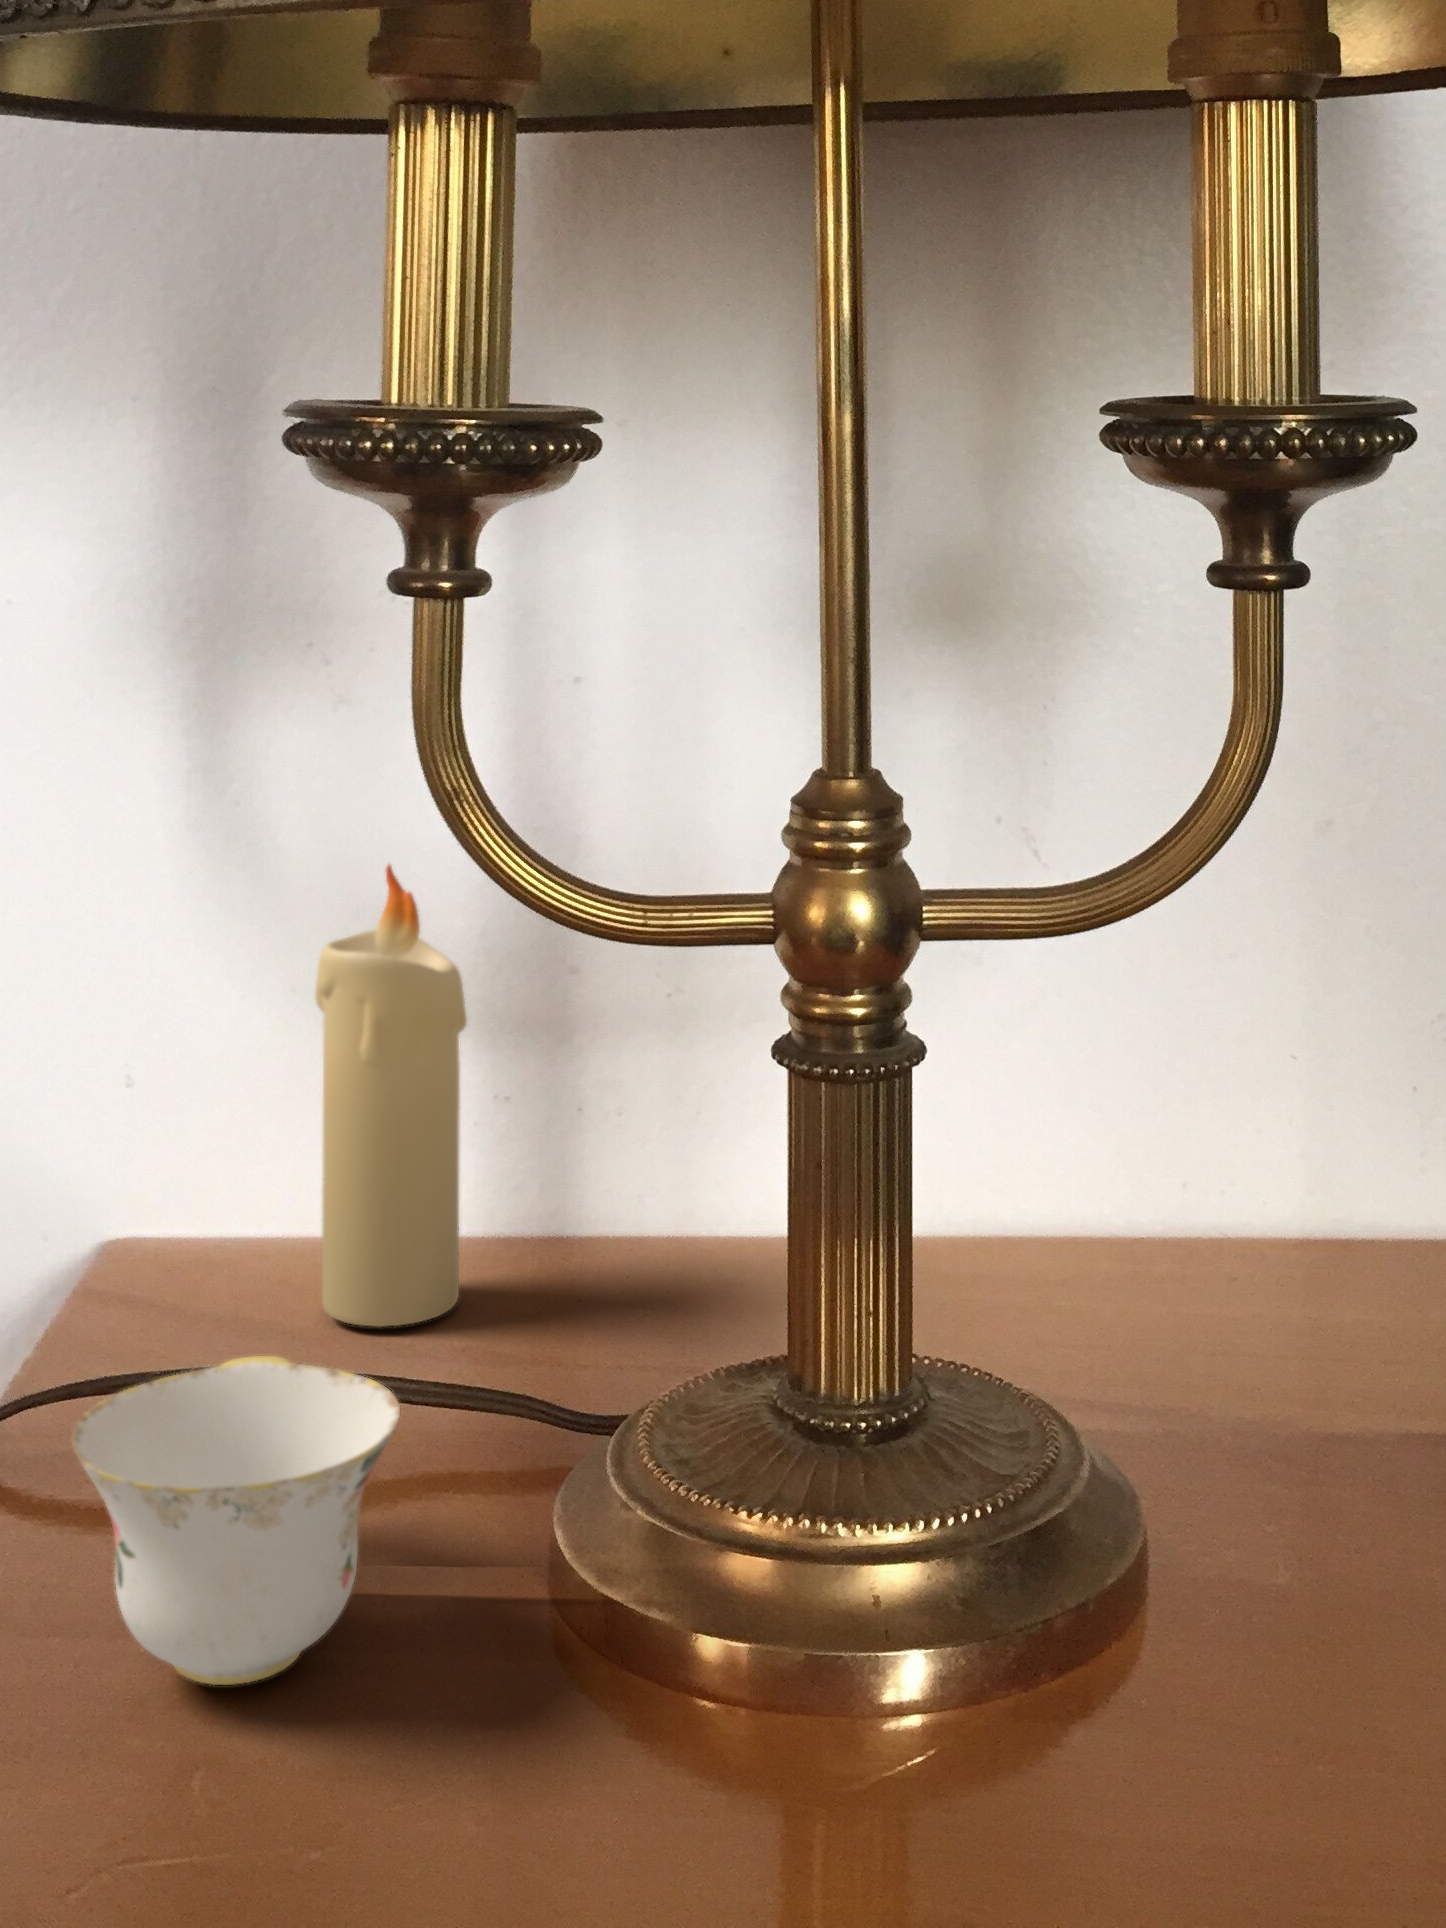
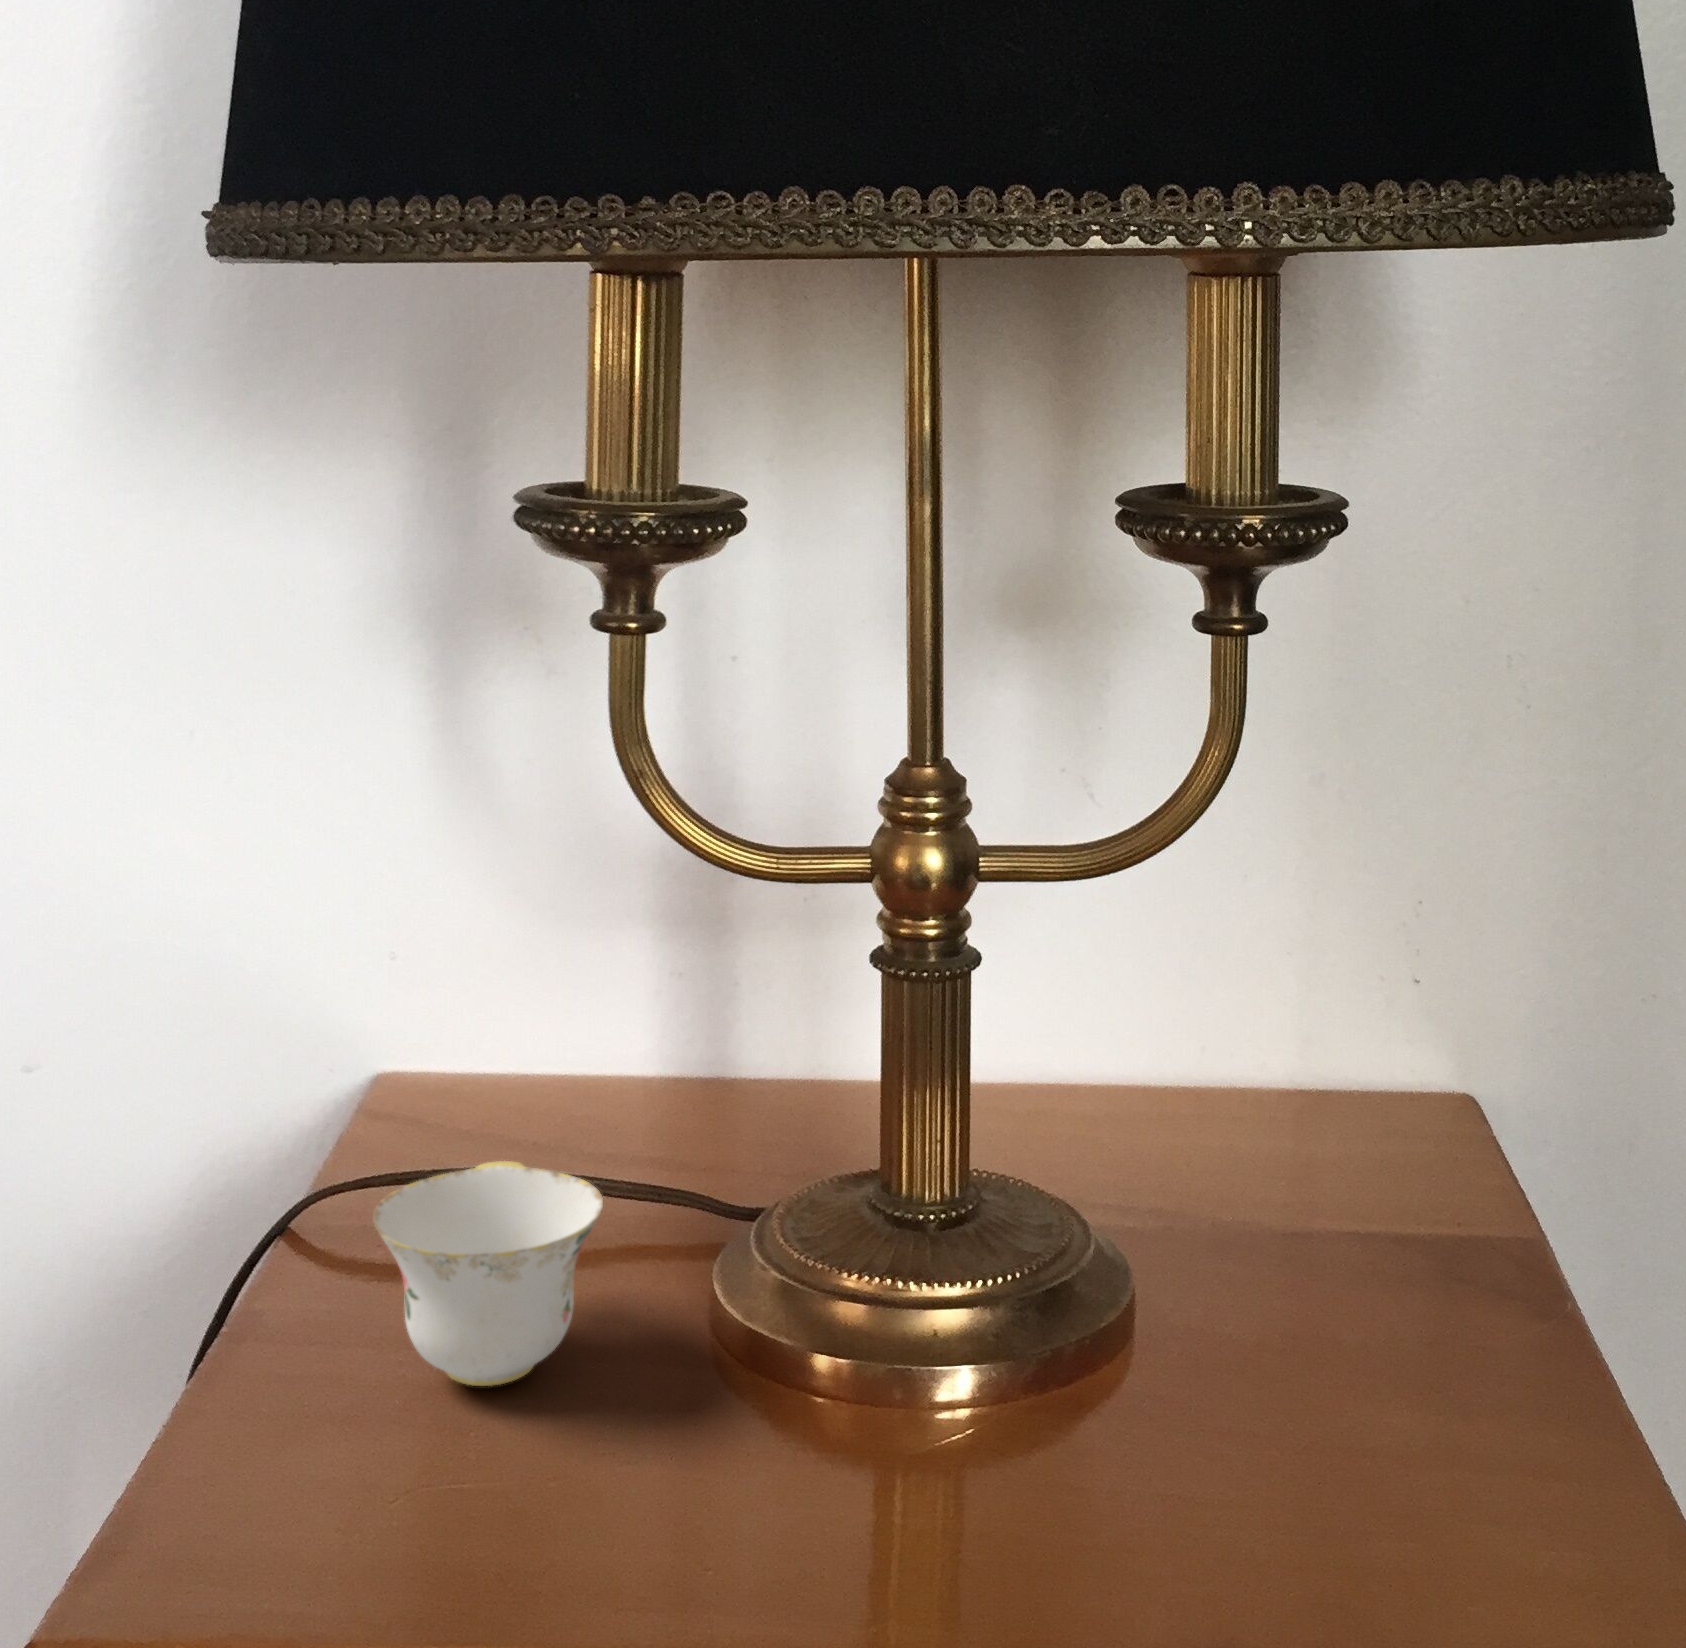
candle: present [315,865,467,1327] -> none [539,800,652,1136]

